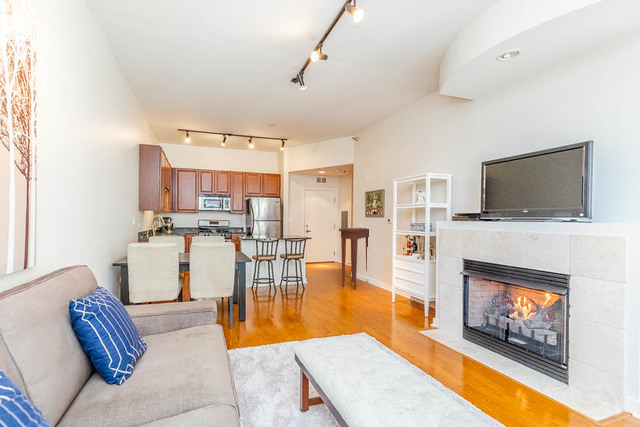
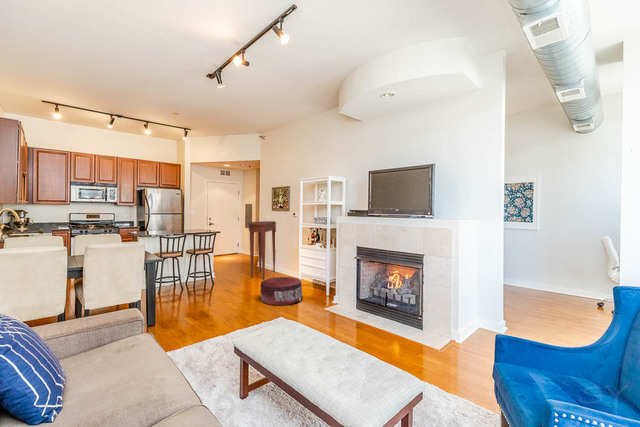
pouf: none [347,289,396,323] -> present [260,277,303,305]

